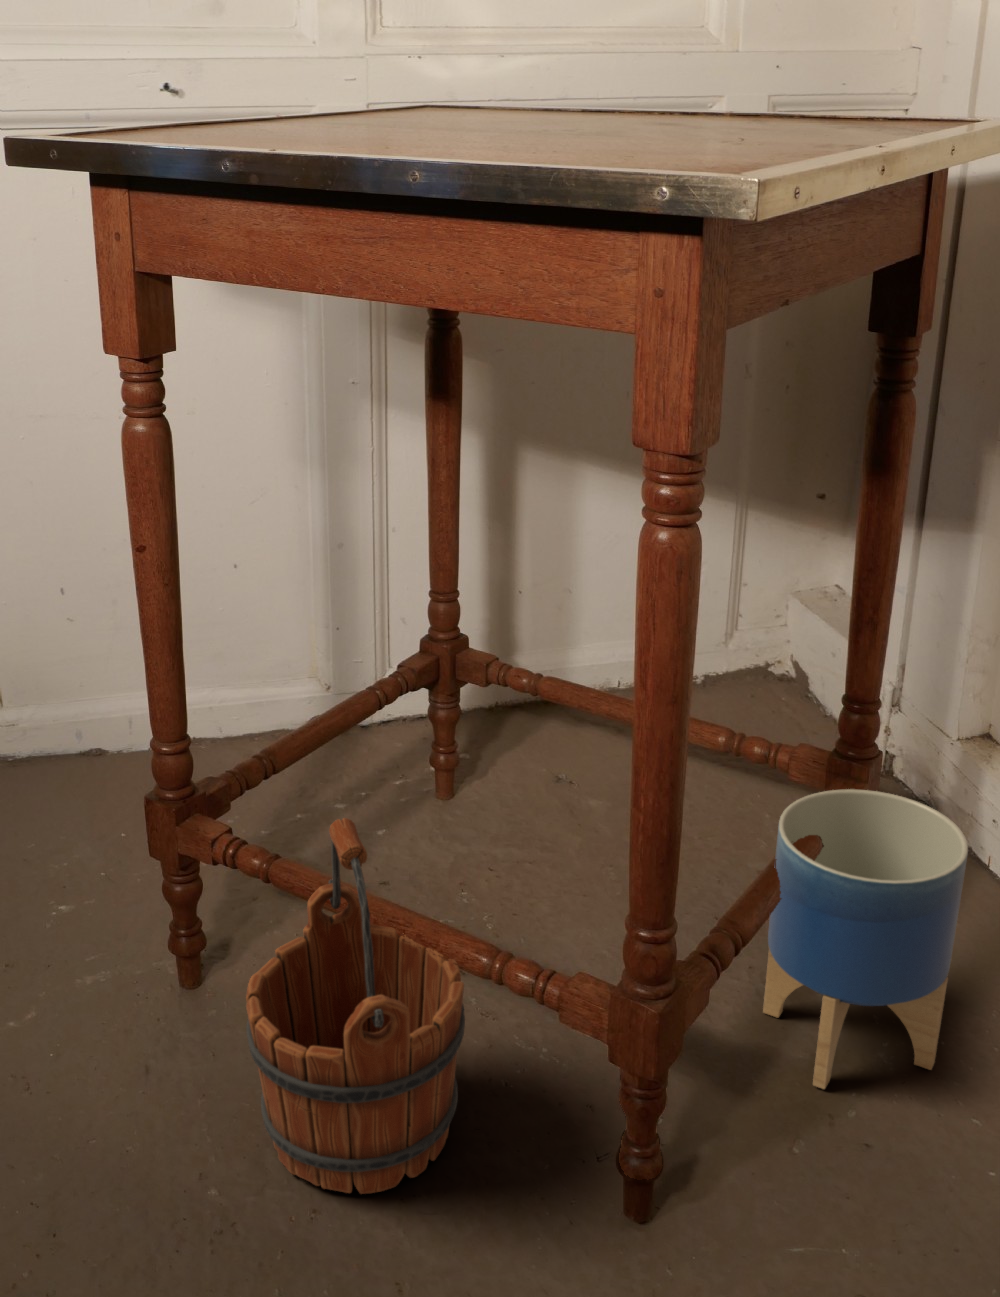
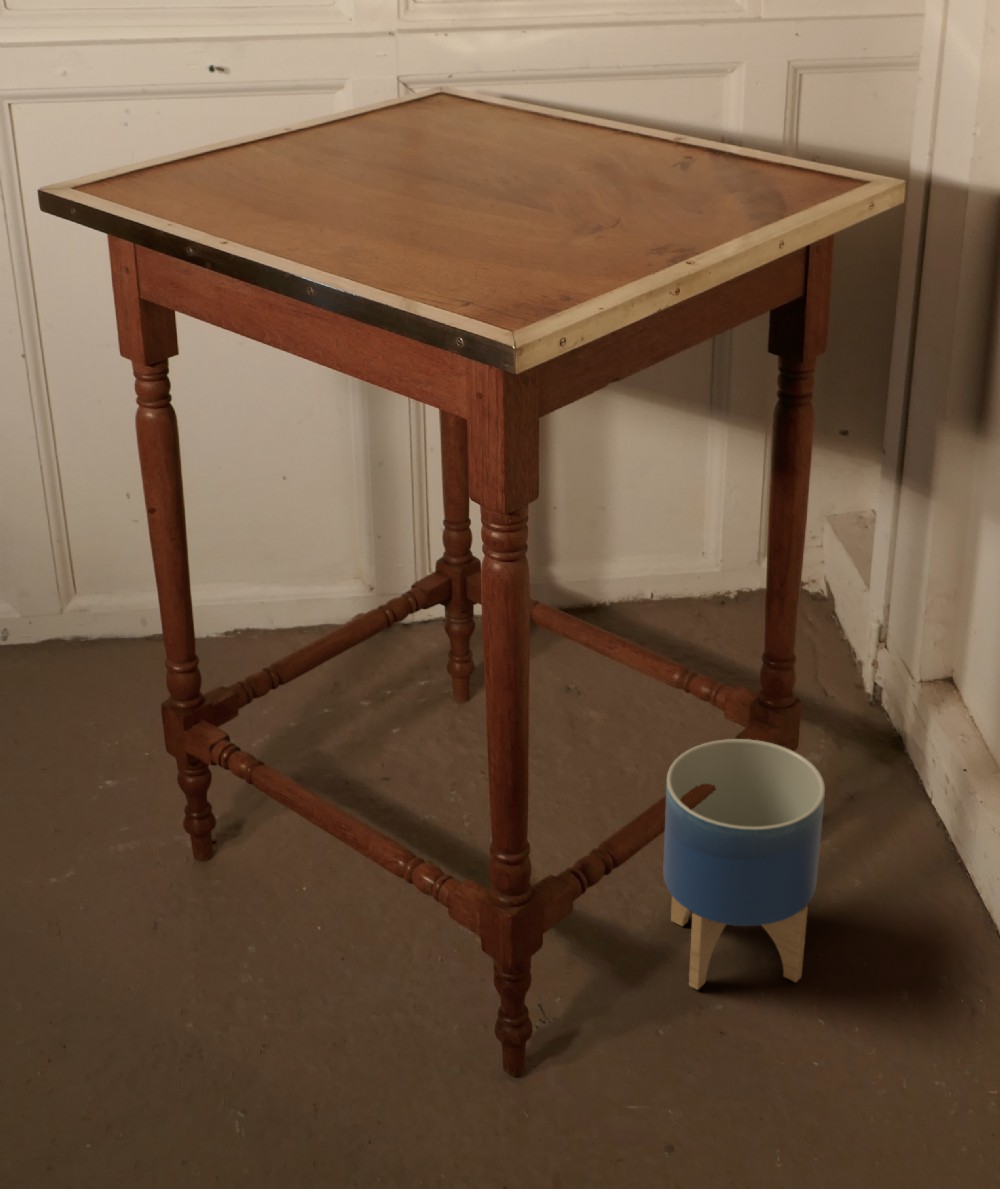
wooden bucket: present [246,818,465,1194] -> none [215,745,390,1035]

